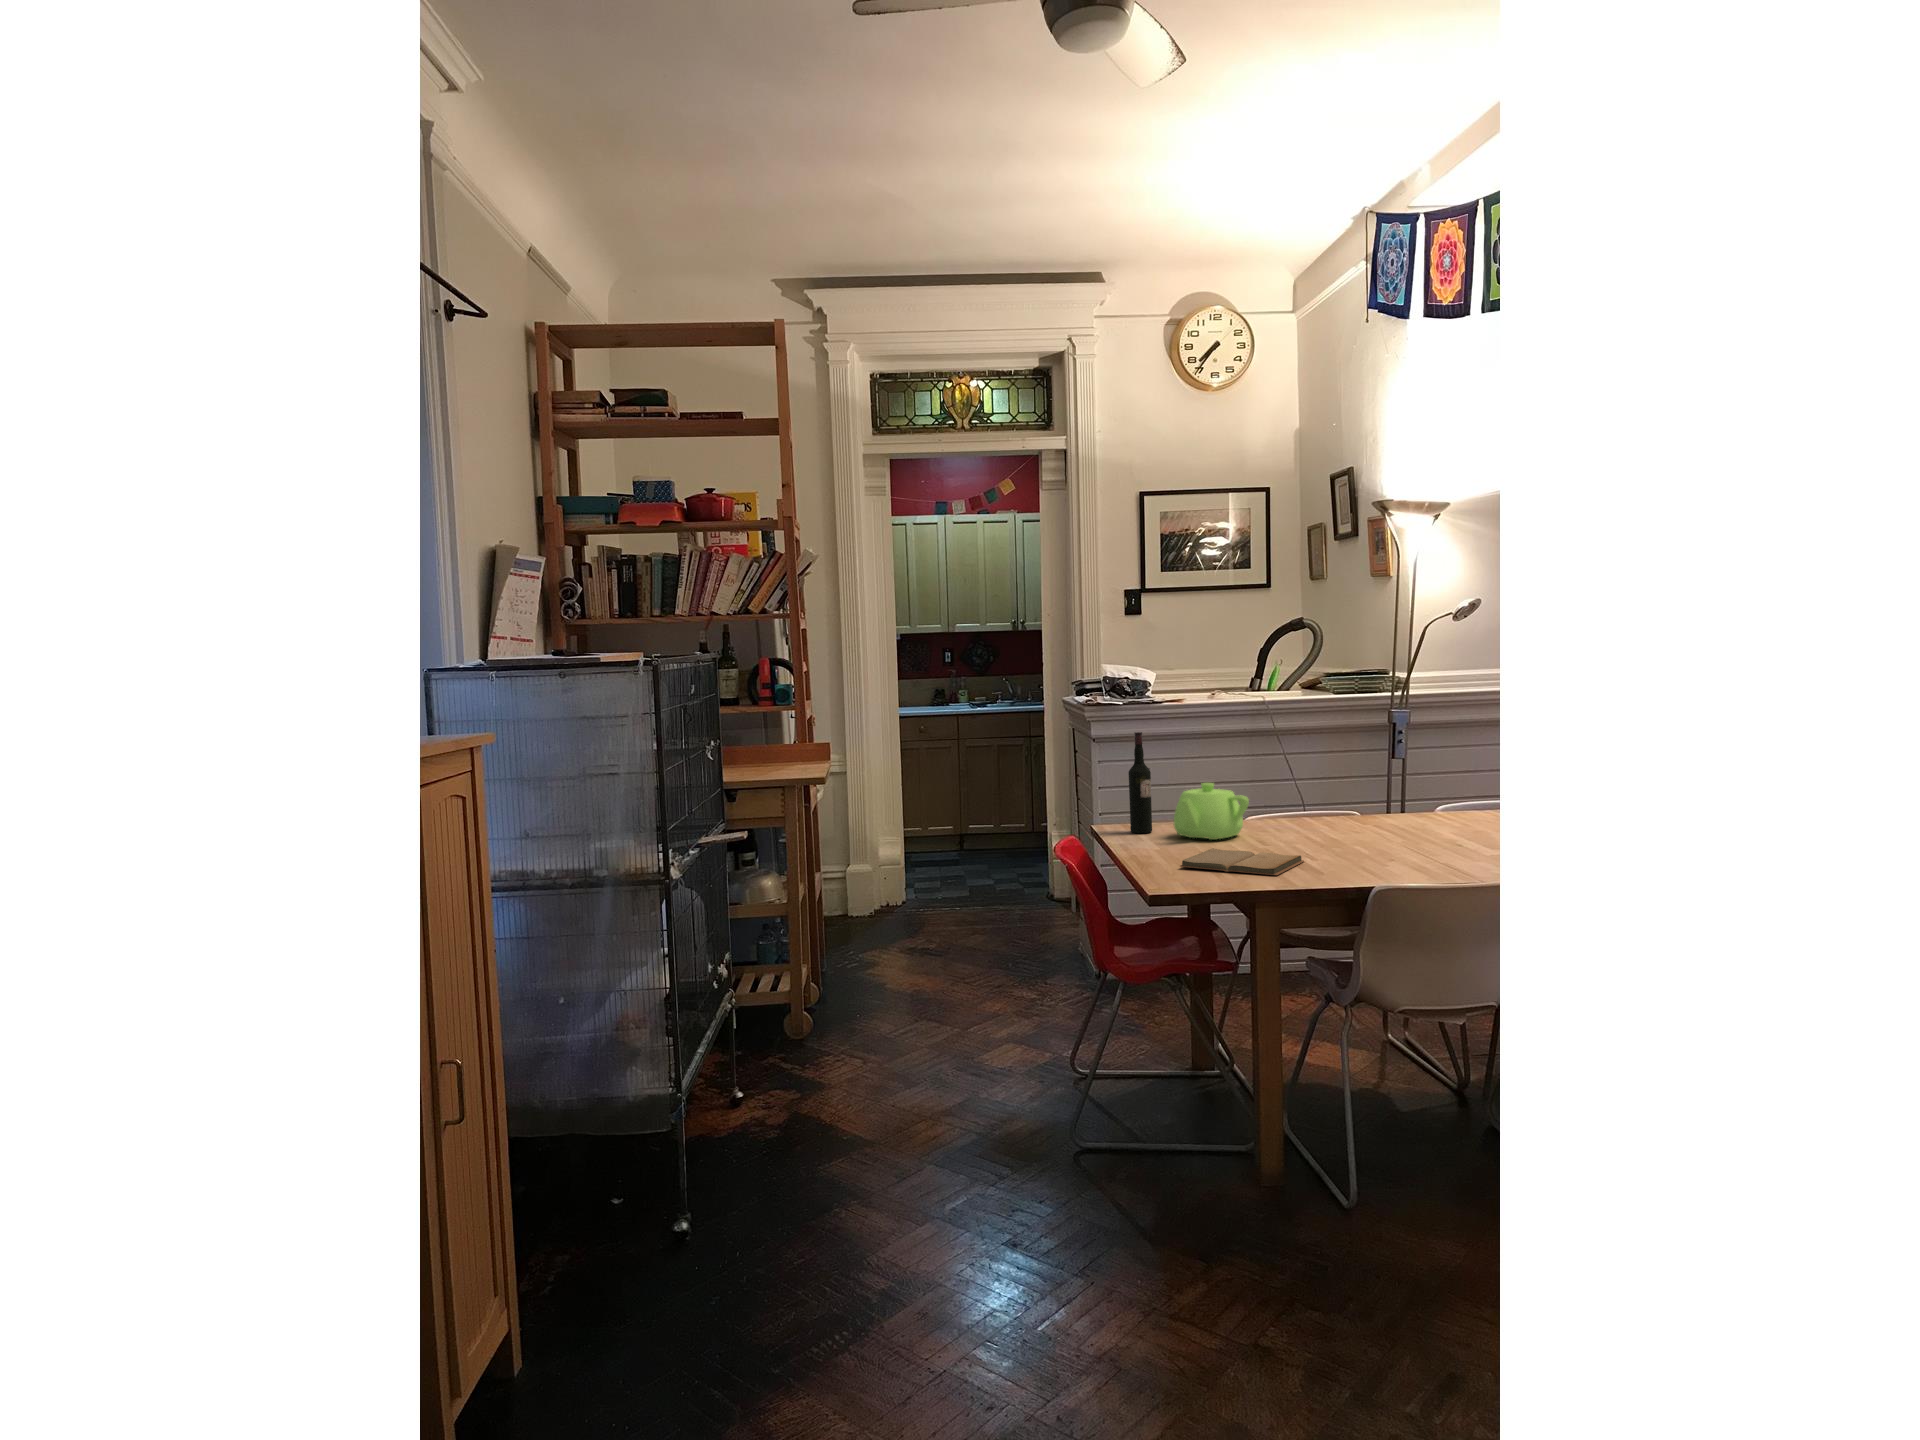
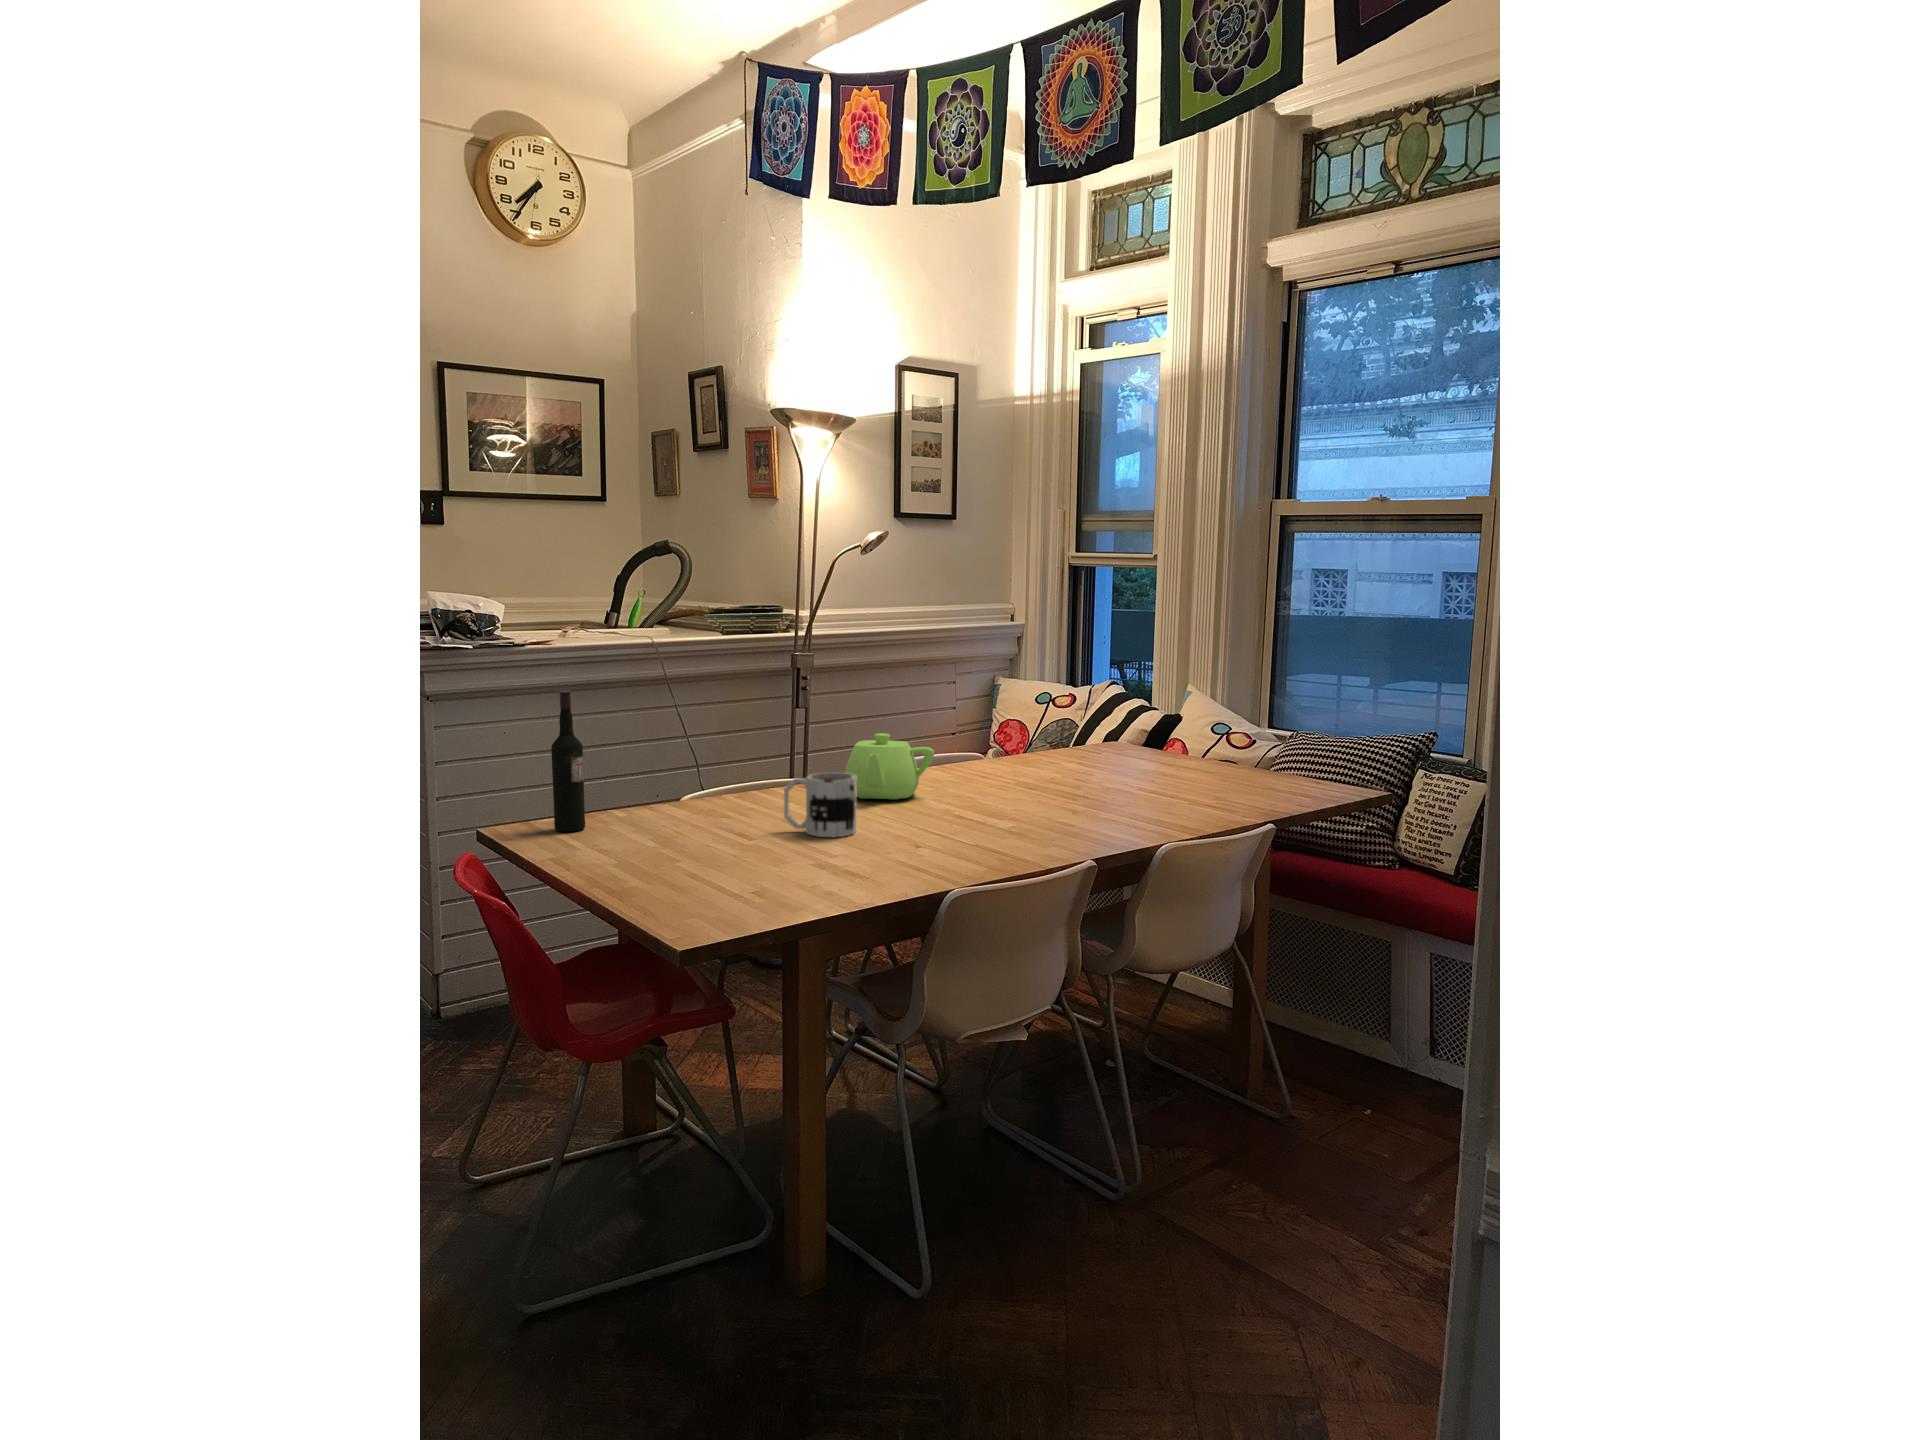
teapot: present [1173,783,1249,840] -> present [845,733,934,800]
mug: none [1290,798,1347,849] -> present [784,773,857,837]
book: present [1180,848,1304,875] -> none [685,850,833,885]

